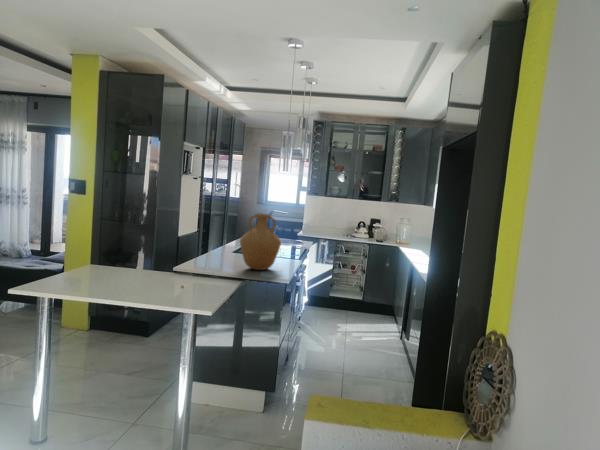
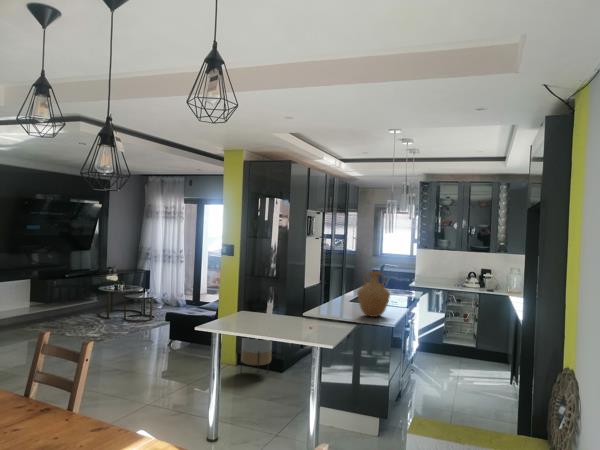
planter: none [92,288,134,350] -> present [241,338,272,369]

